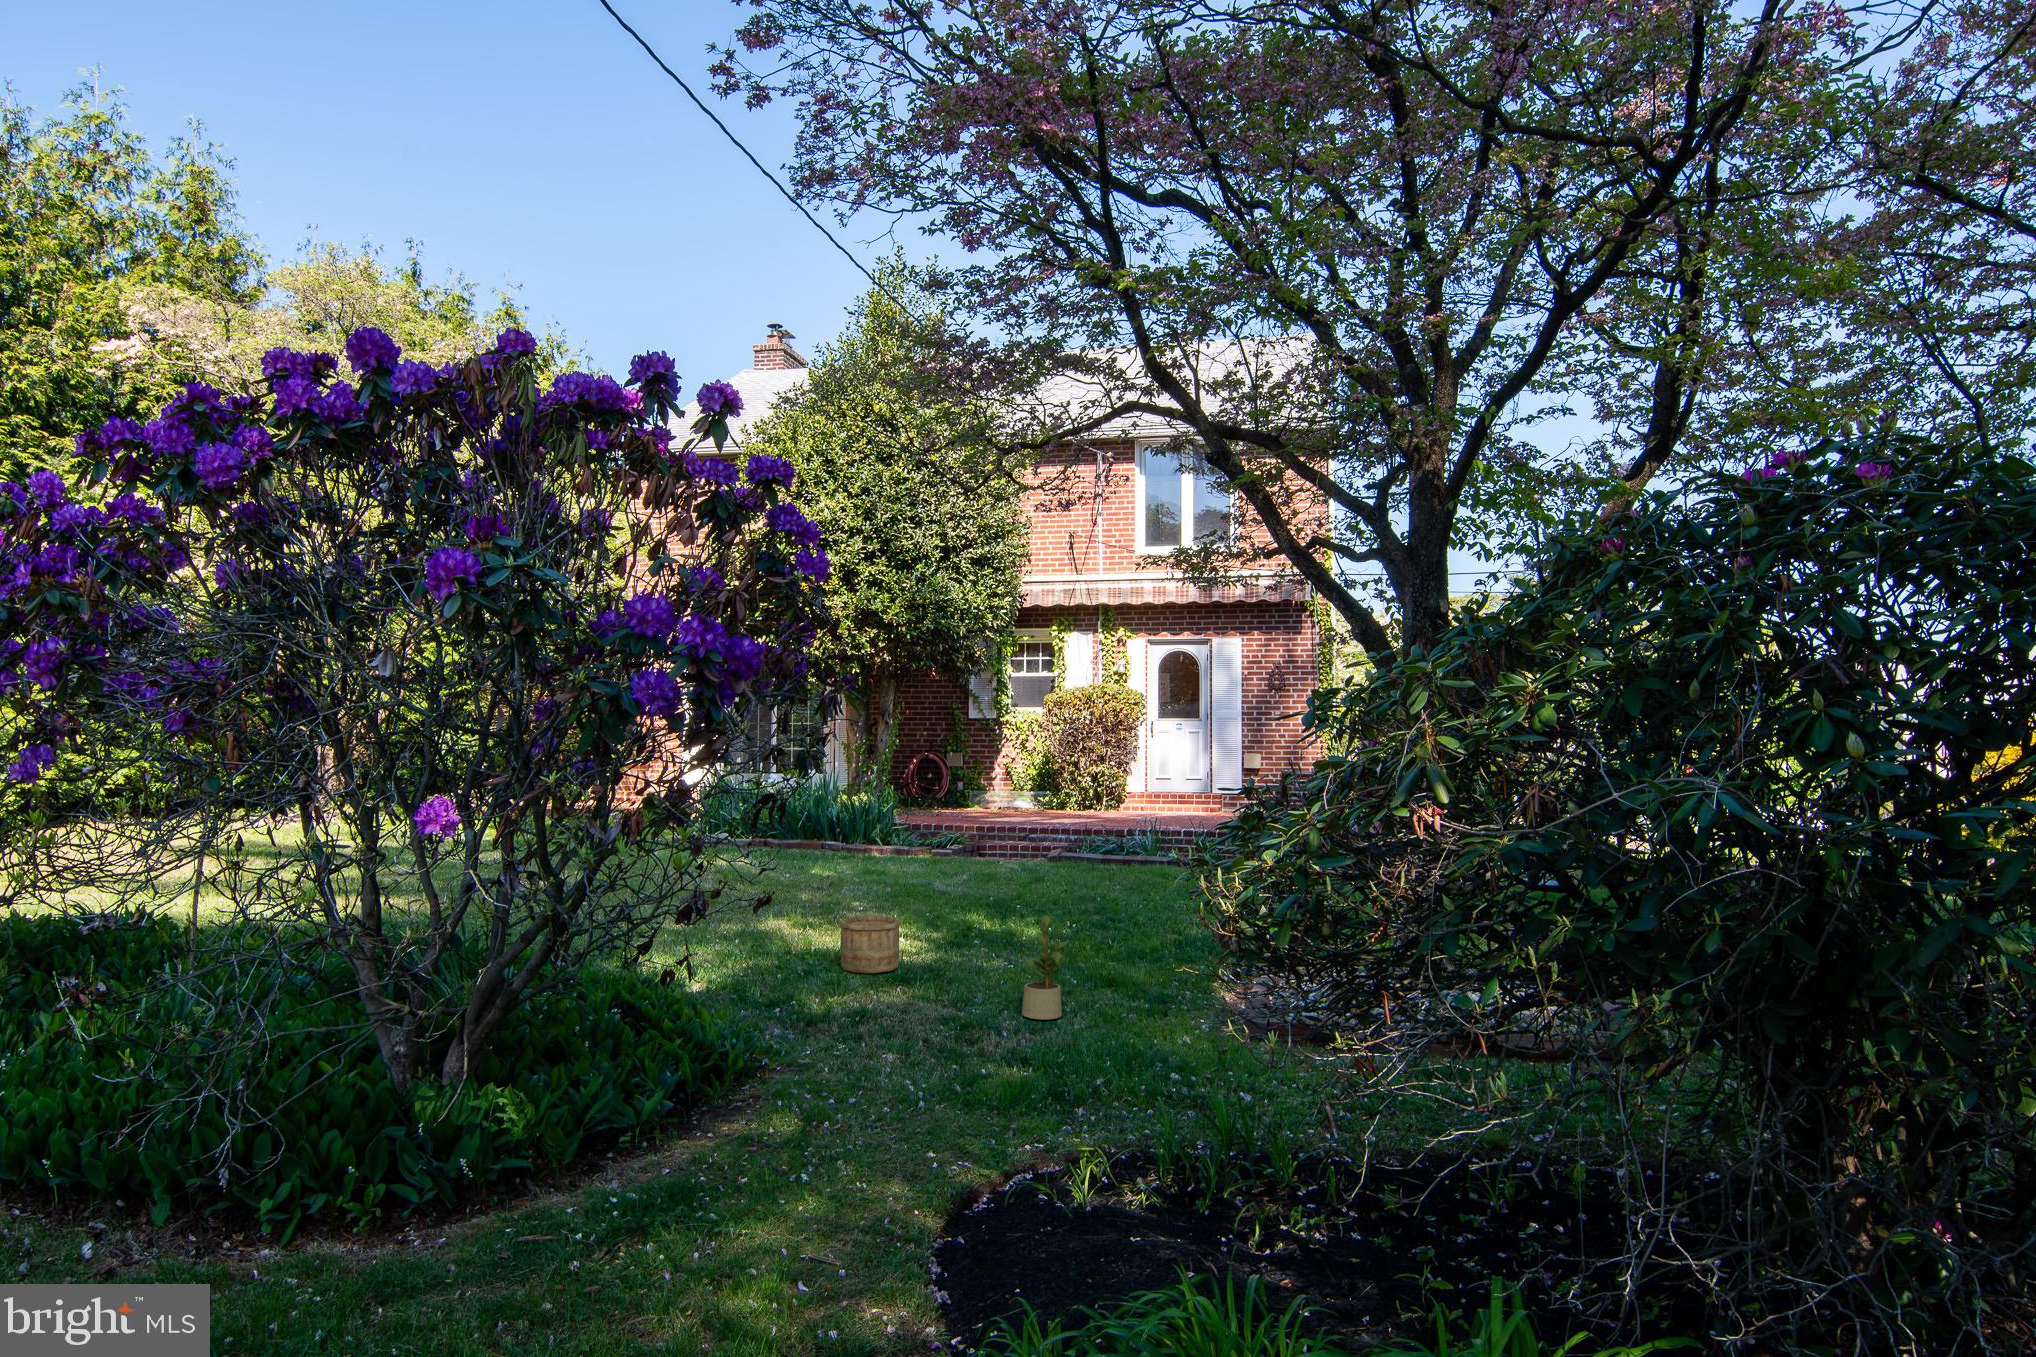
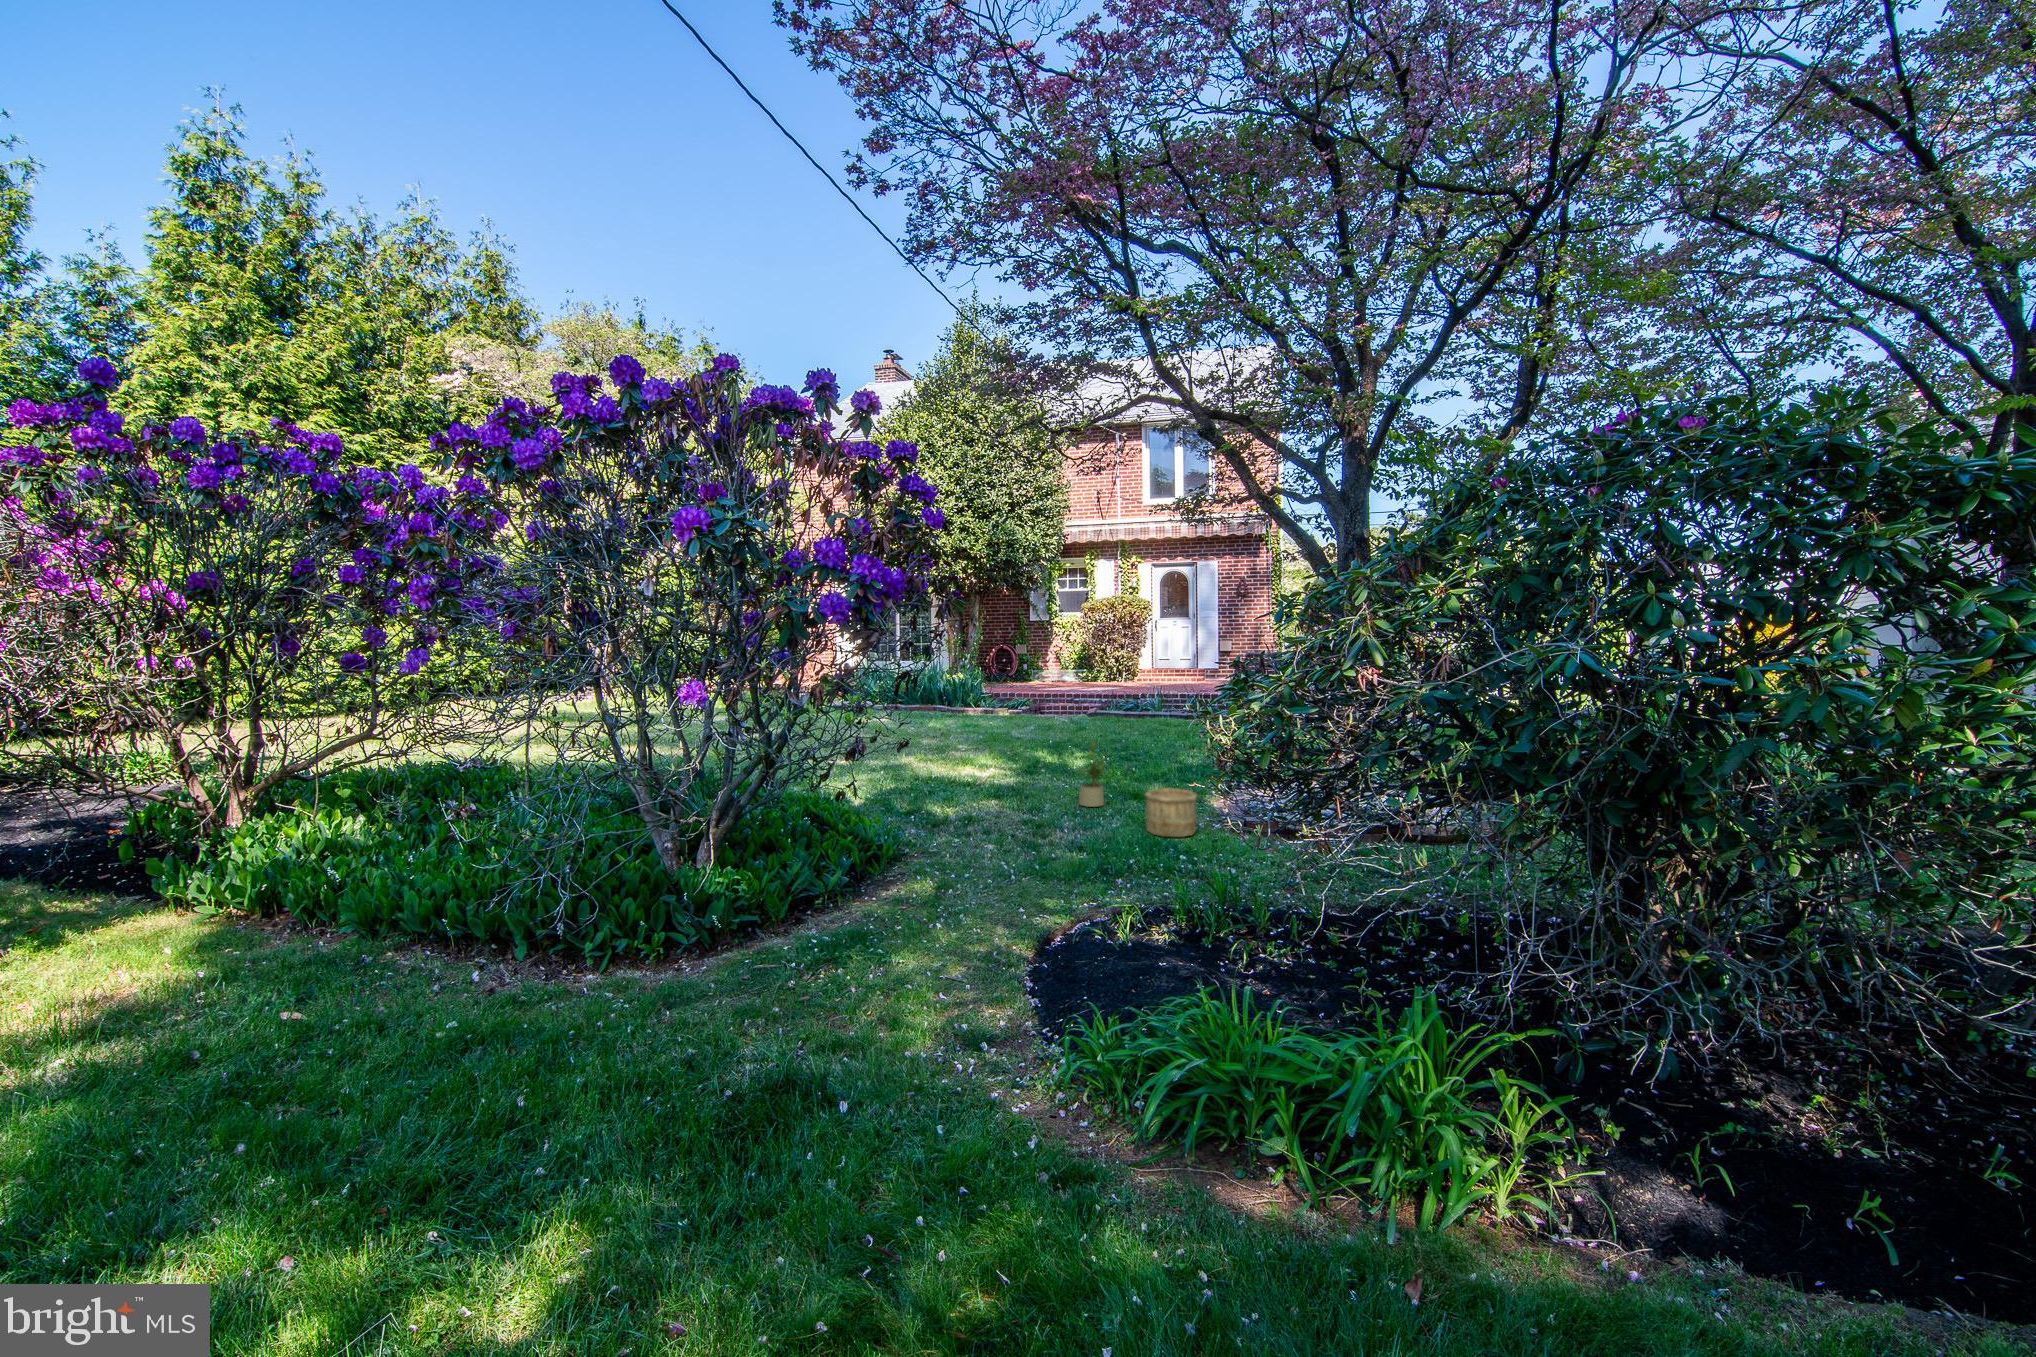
wooden bucket: present [839,915,901,973] -> present [1145,788,1197,837]

